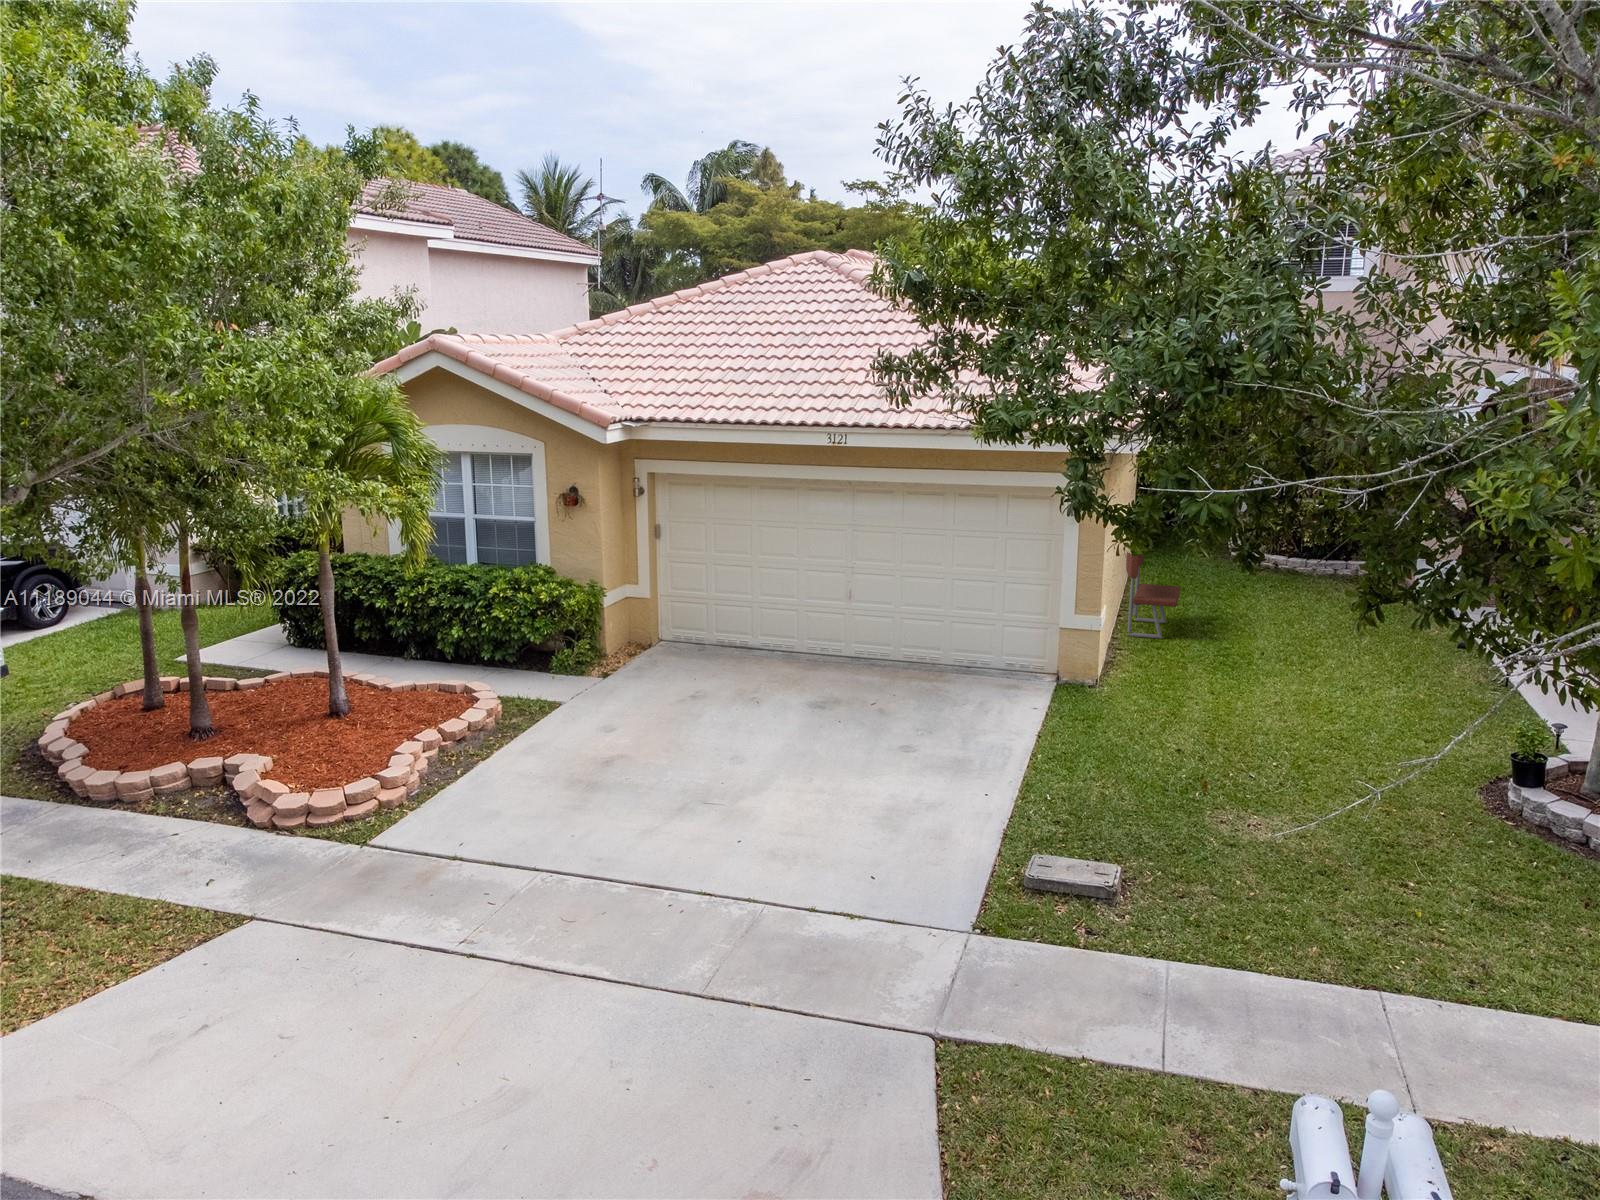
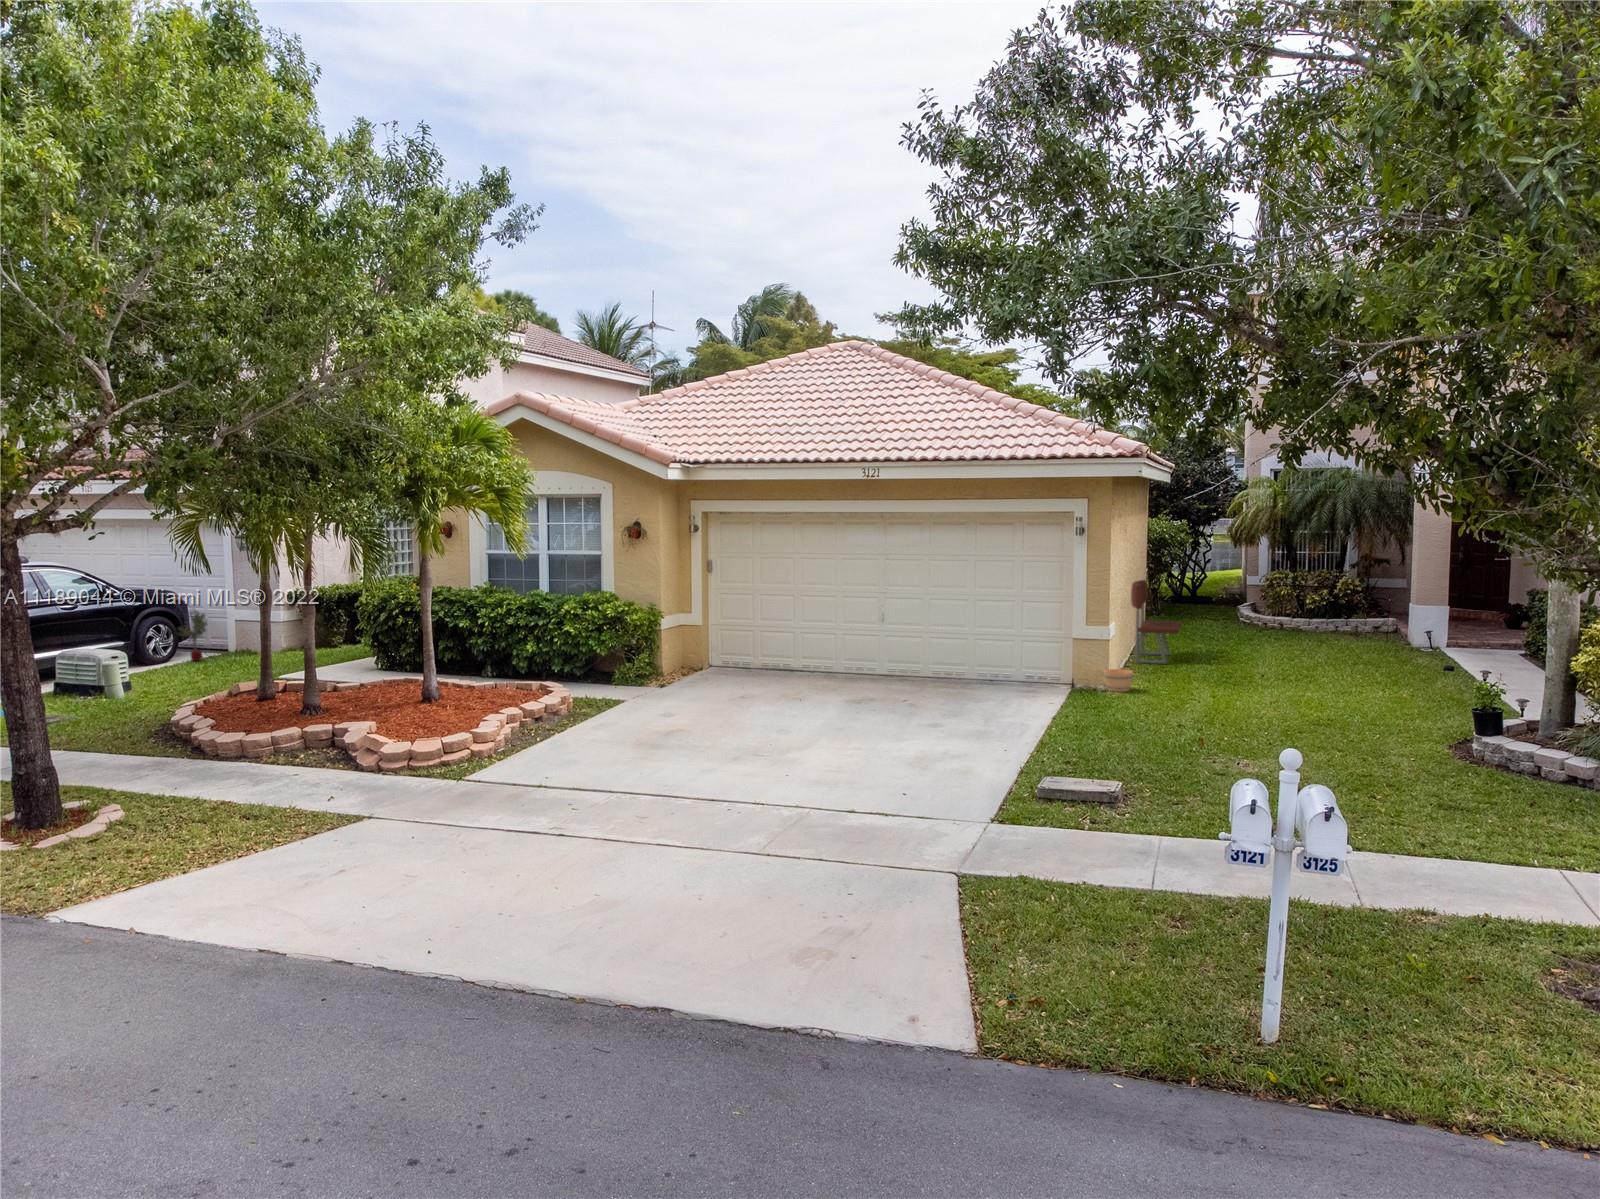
potted tree: none [63,562,101,622] -> present [177,609,207,661]
bucket: none [1091,661,1125,688] -> present [1104,669,1133,692]

